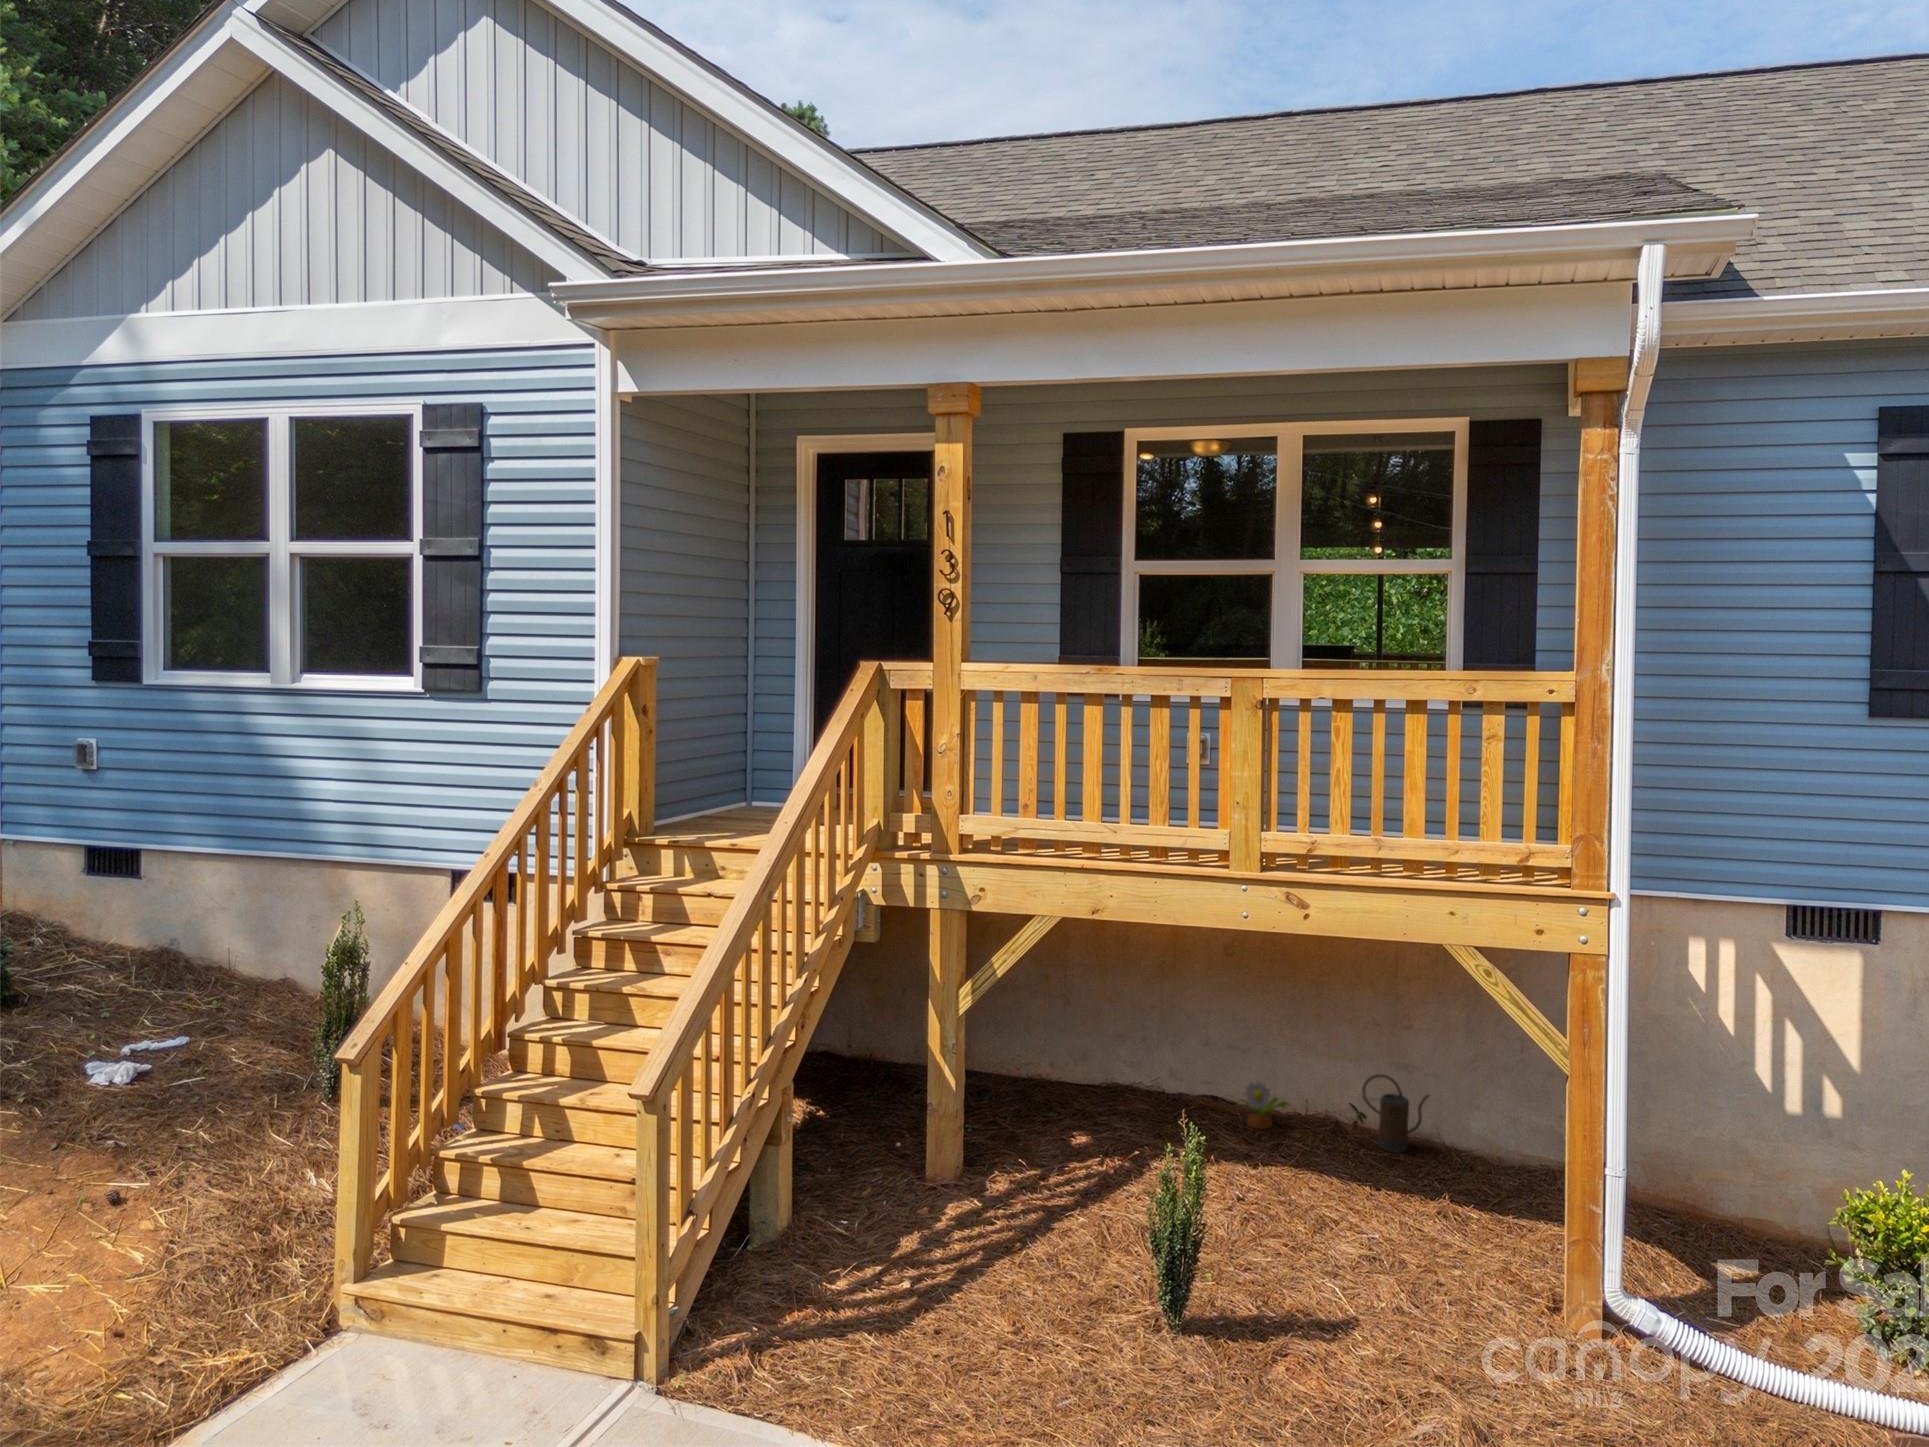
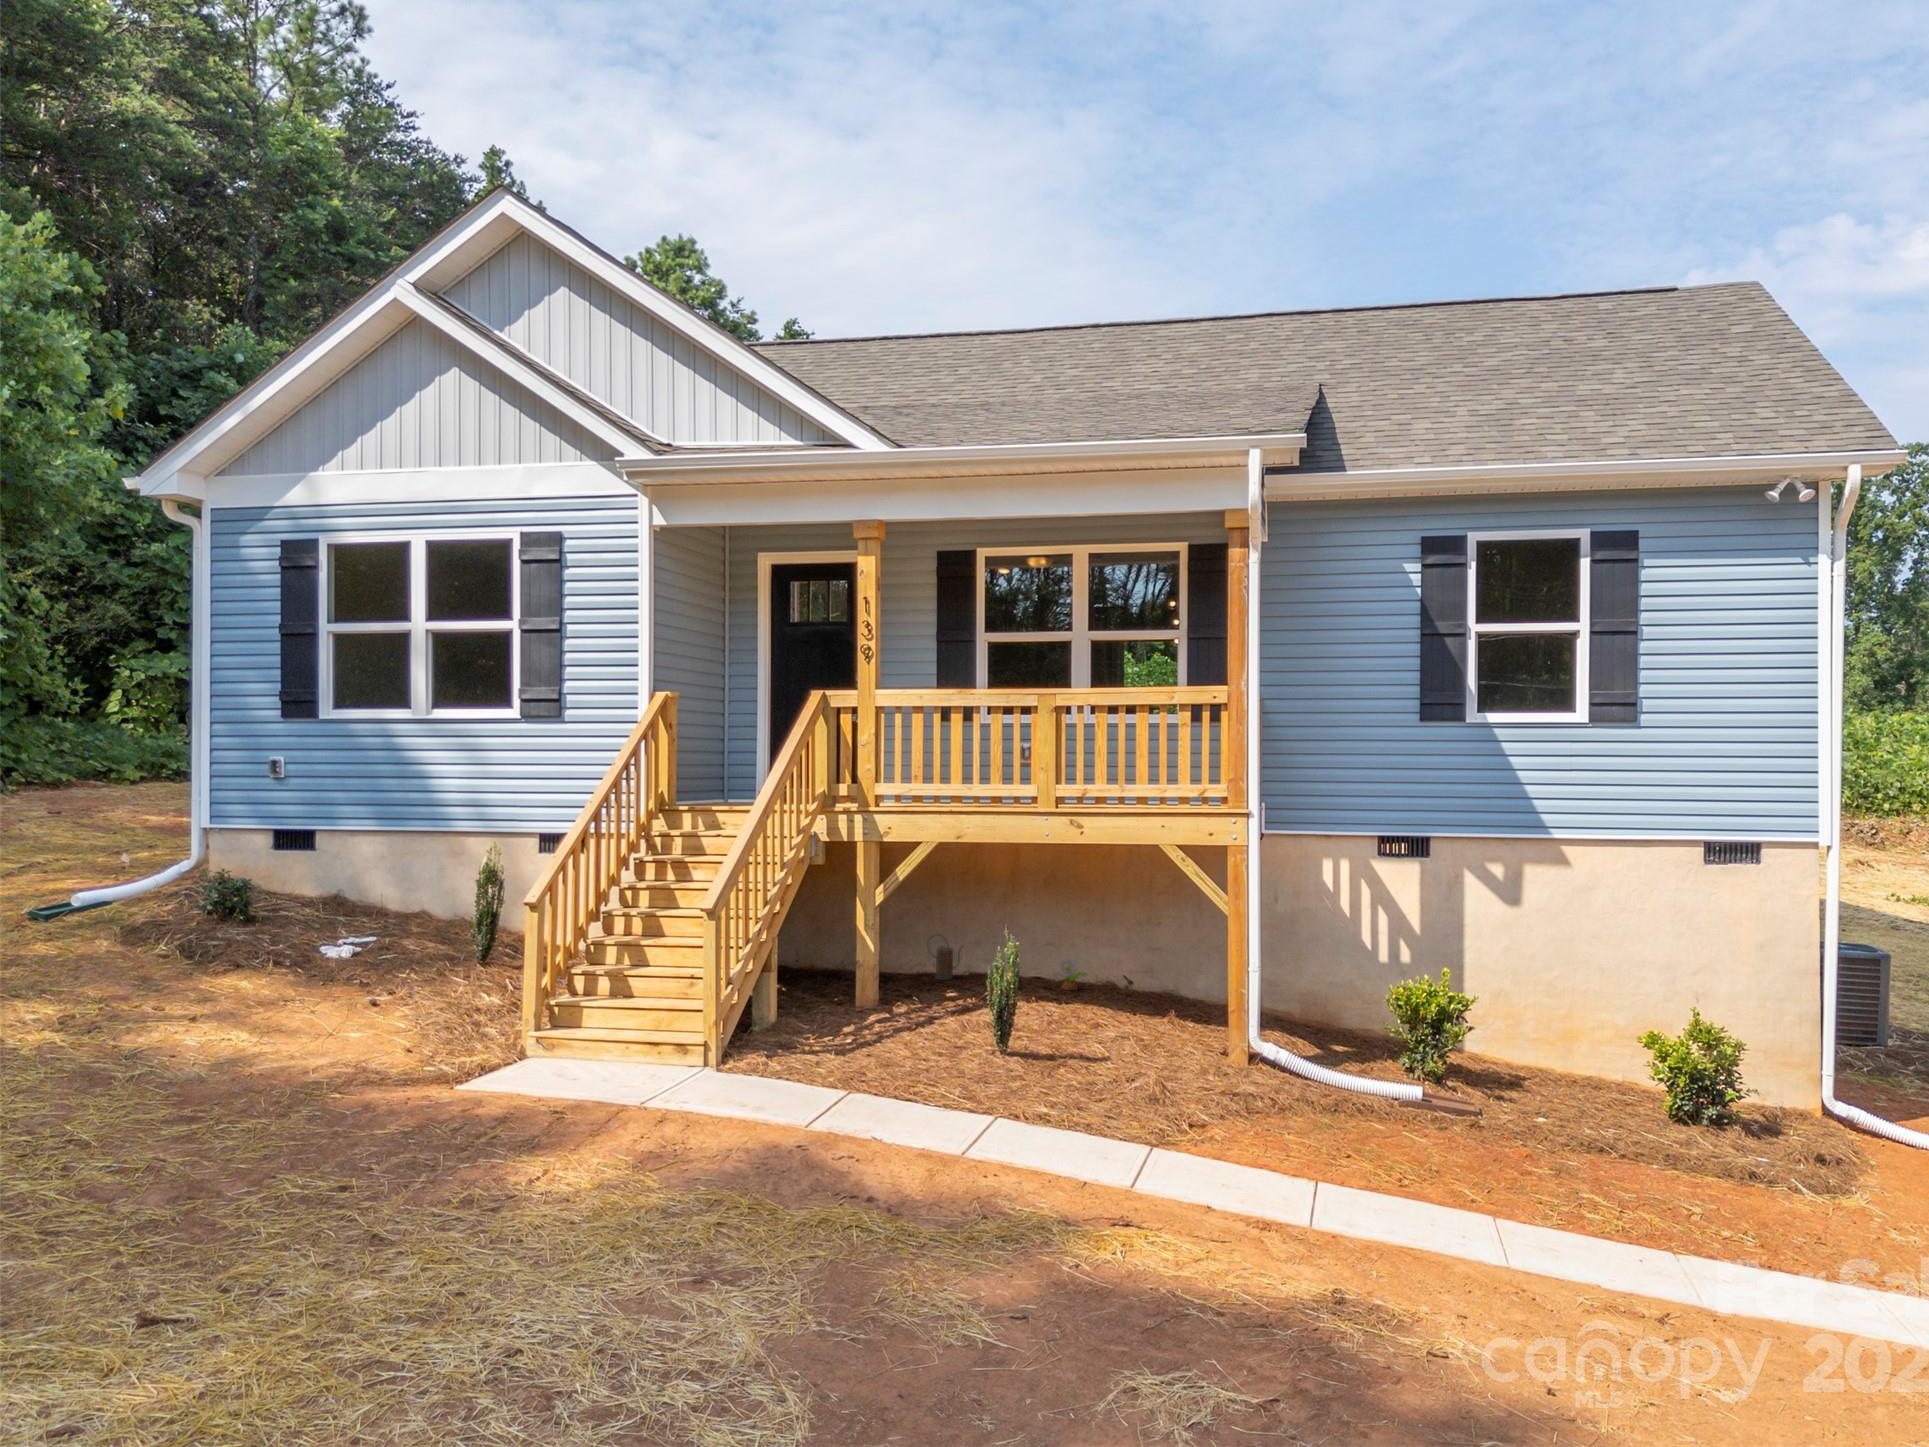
watering can: present [1362,1075,1429,1153] -> present [927,934,962,980]

